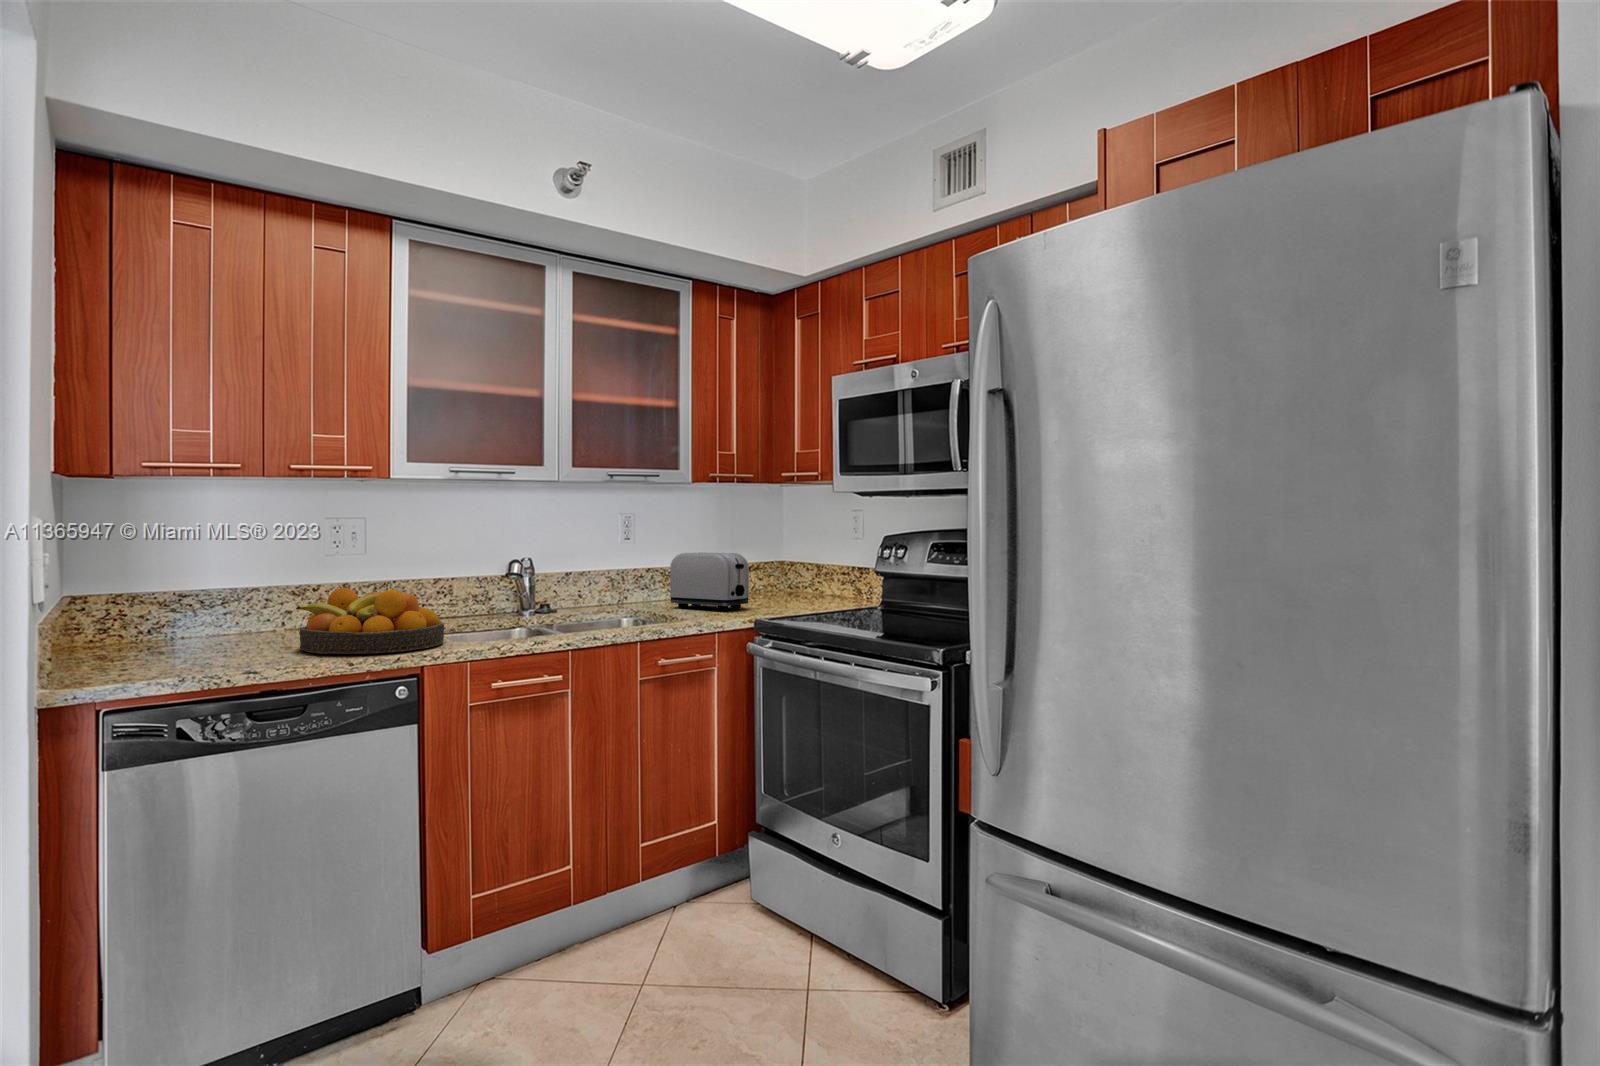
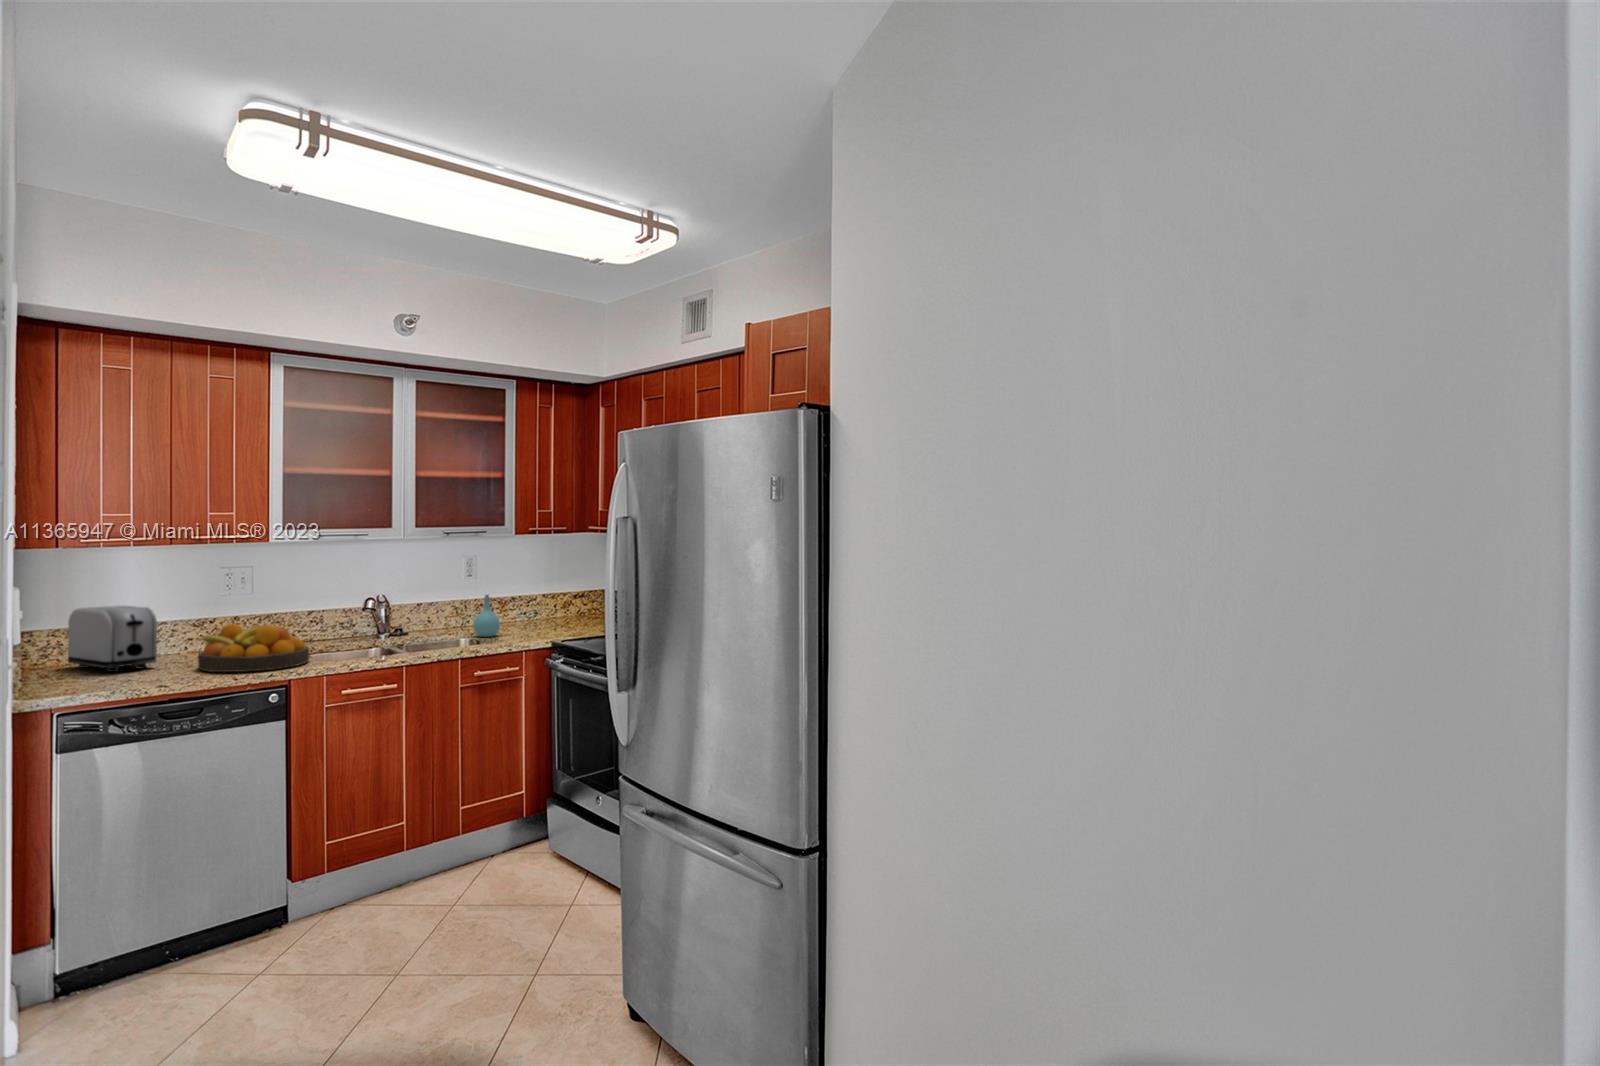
toaster: present [670,552,749,610] -> present [68,606,157,672]
bottle: none [637,561,672,616] -> present [473,595,501,637]

